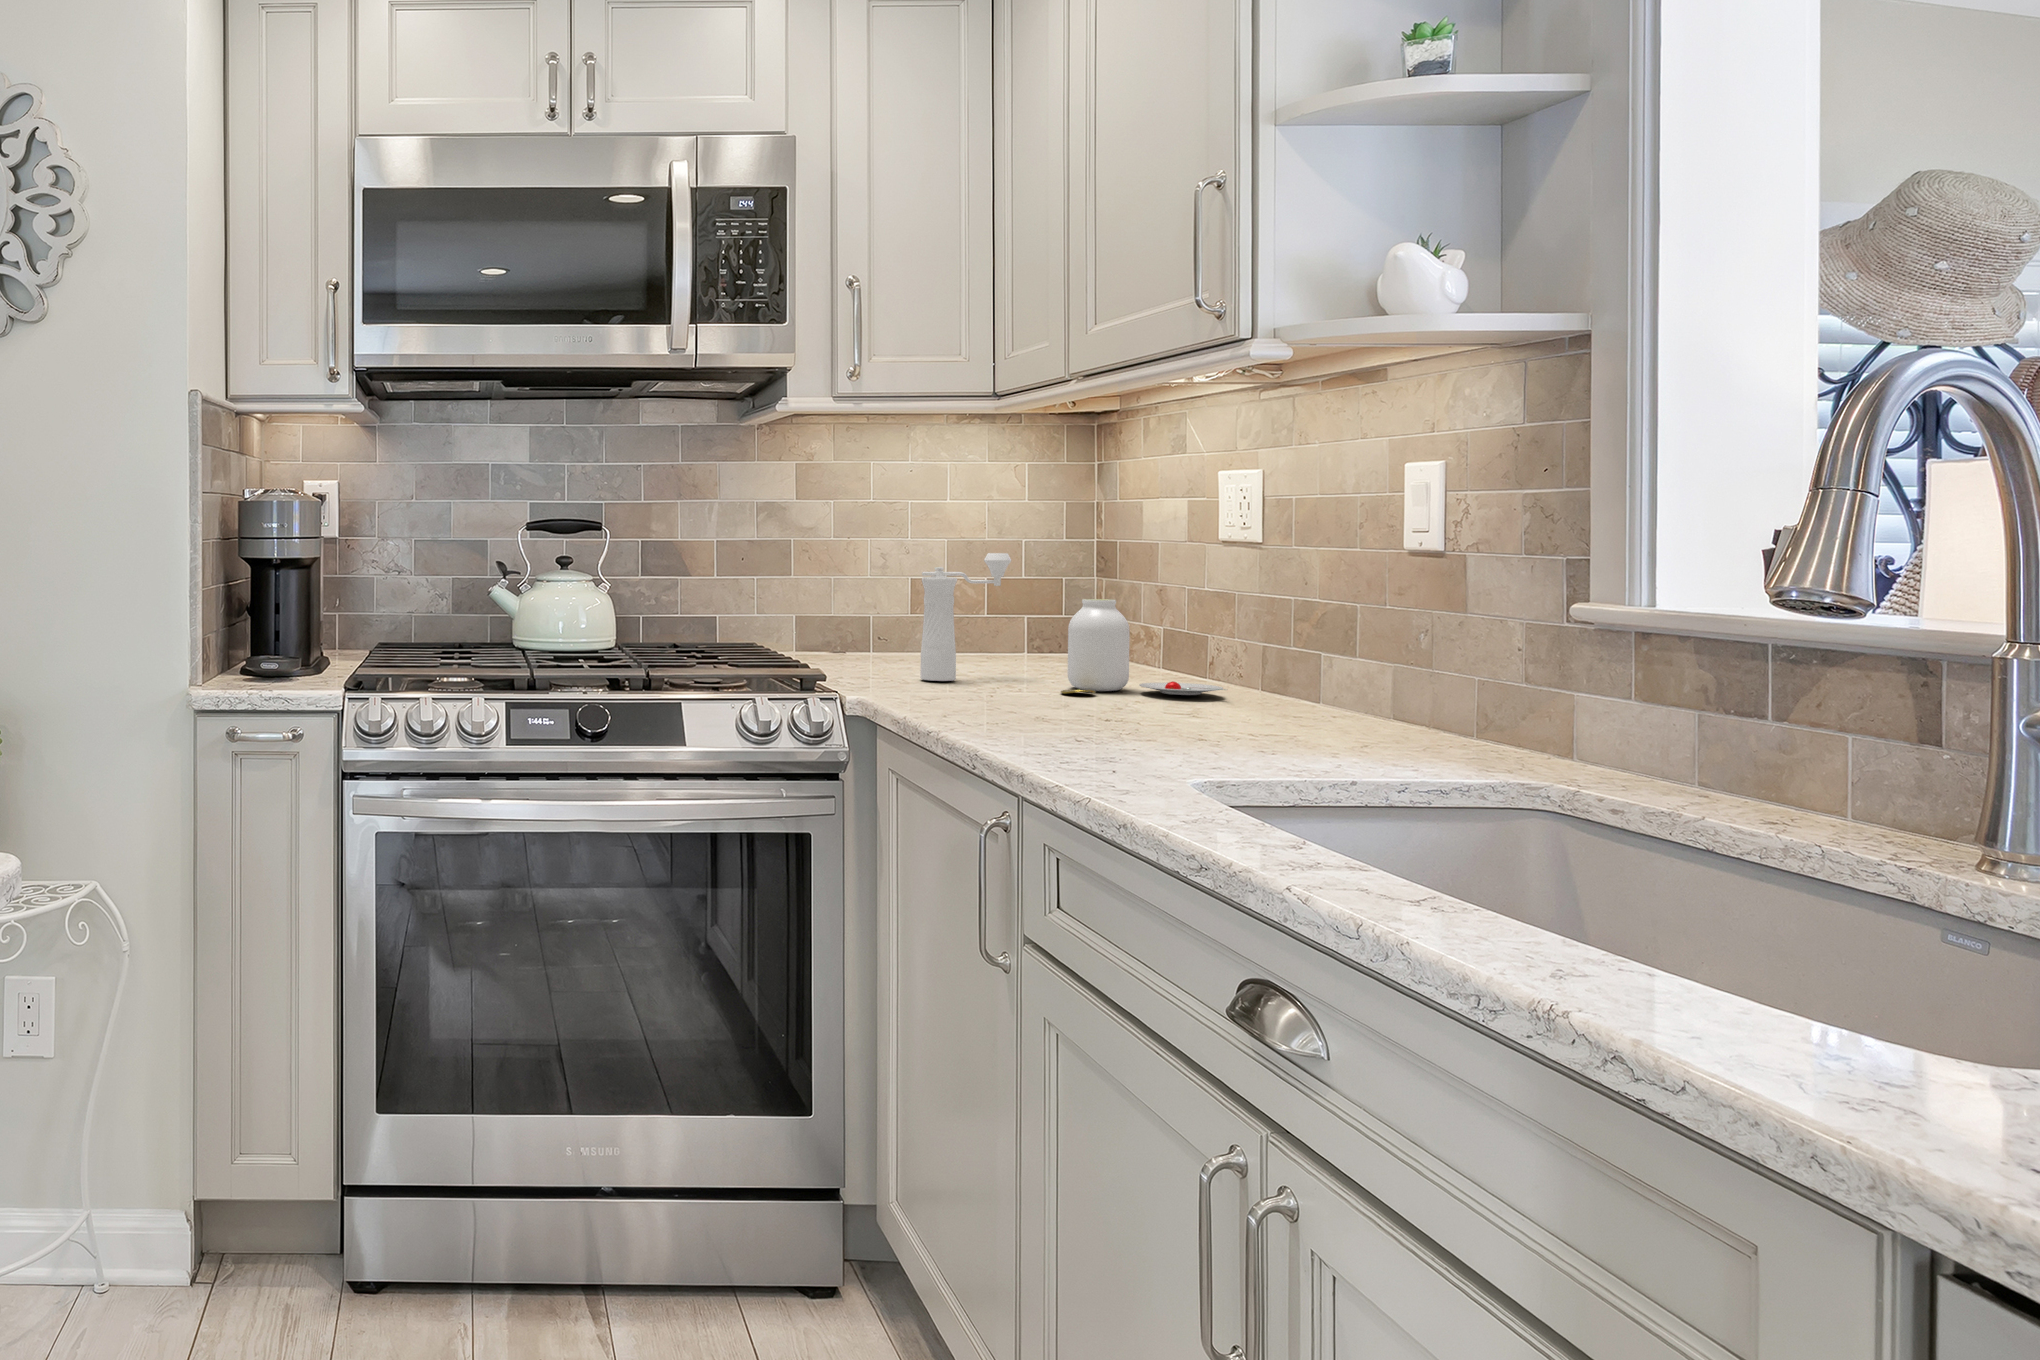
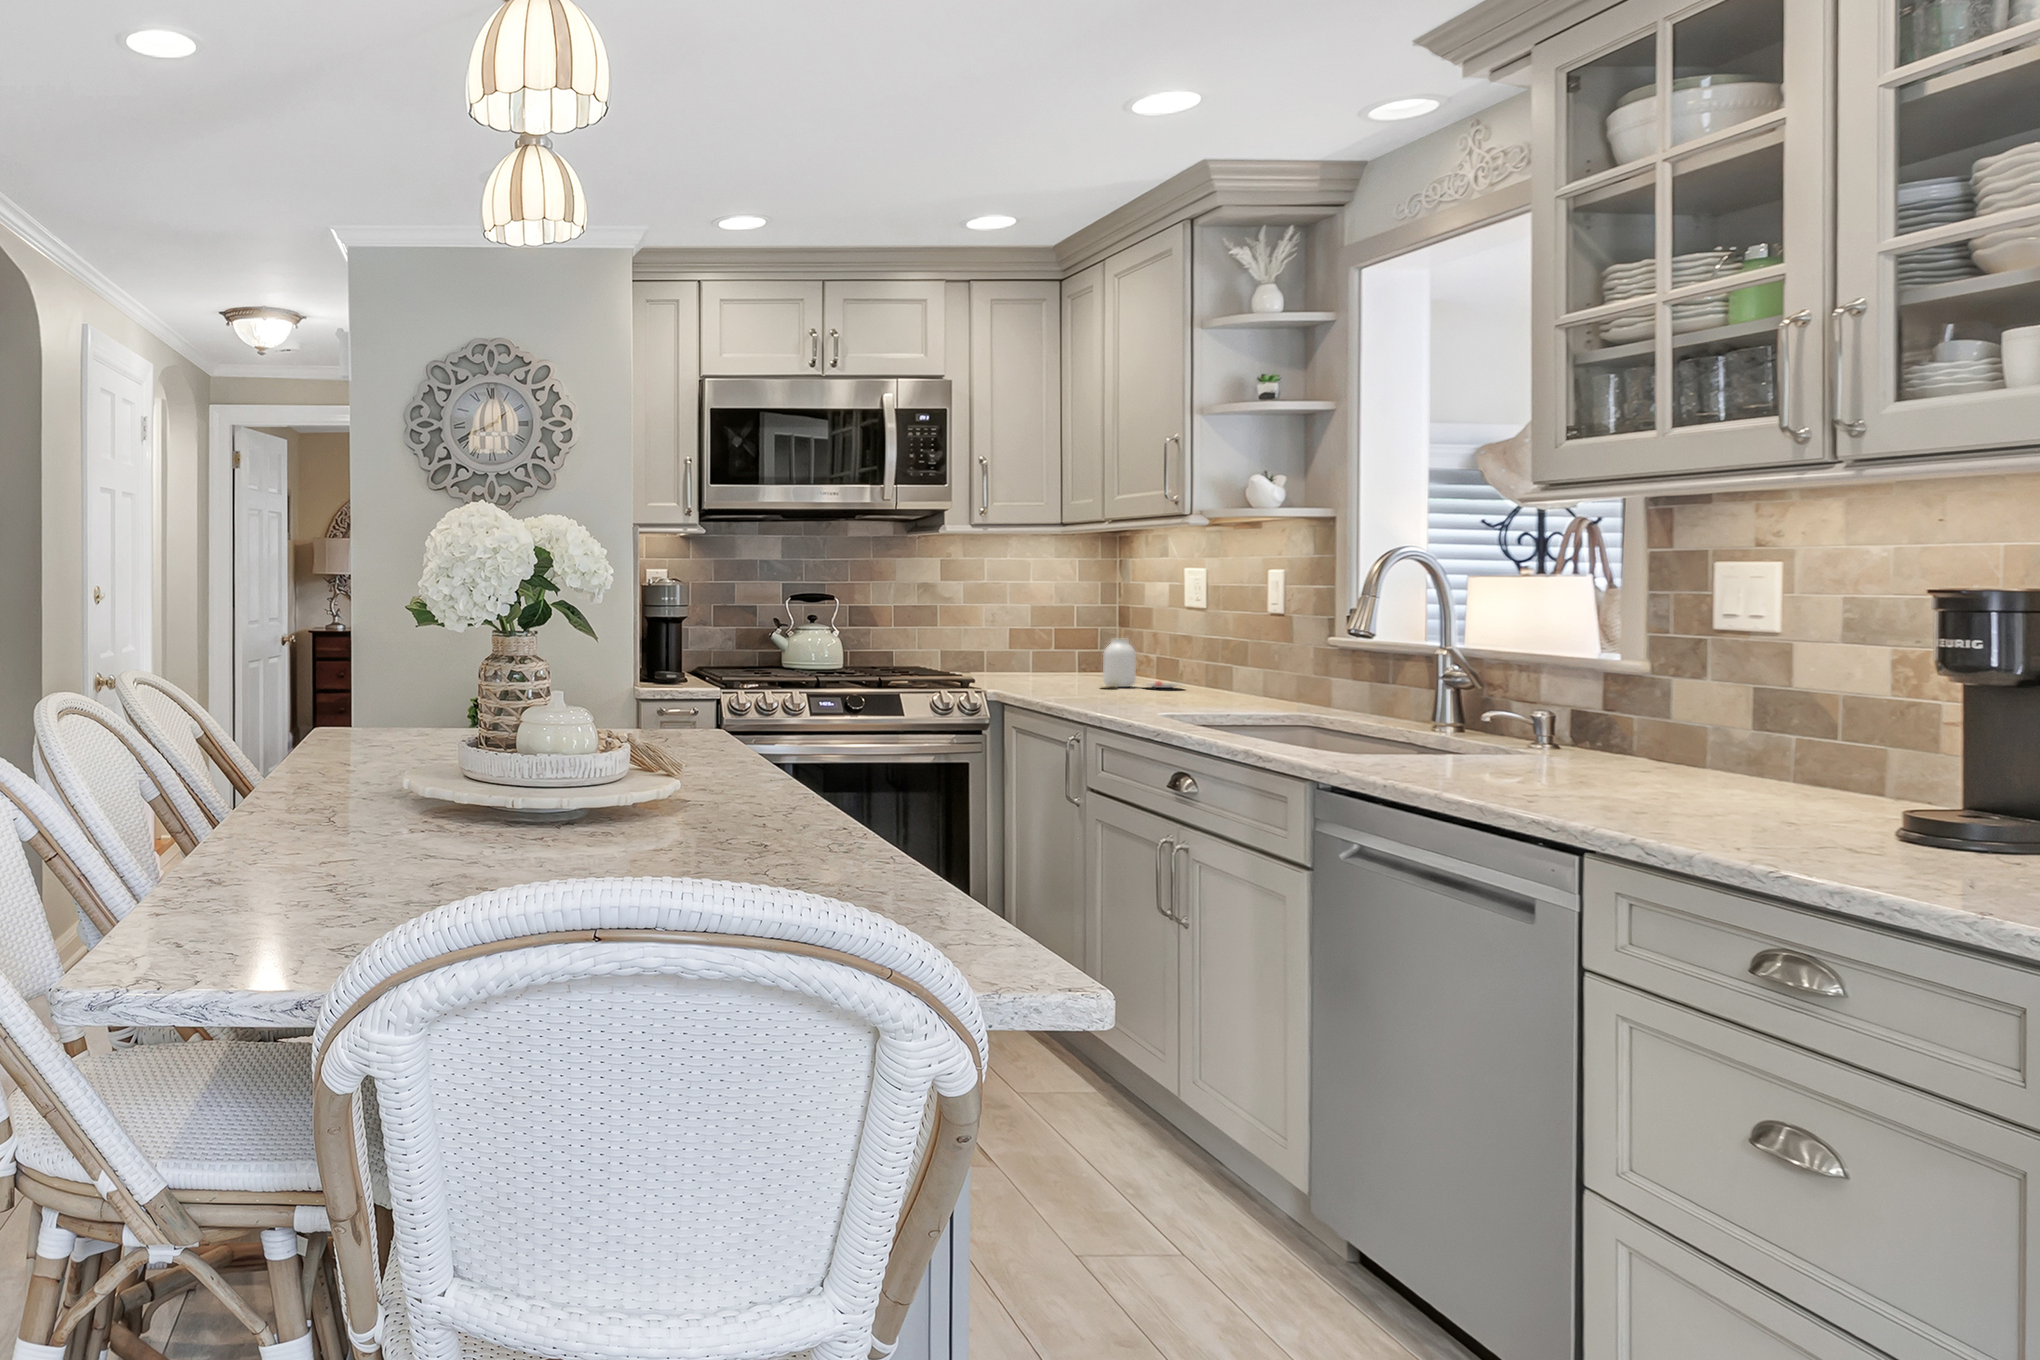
pepper mill: present [920,553,1011,681] -> none [1022,614,1072,683]

